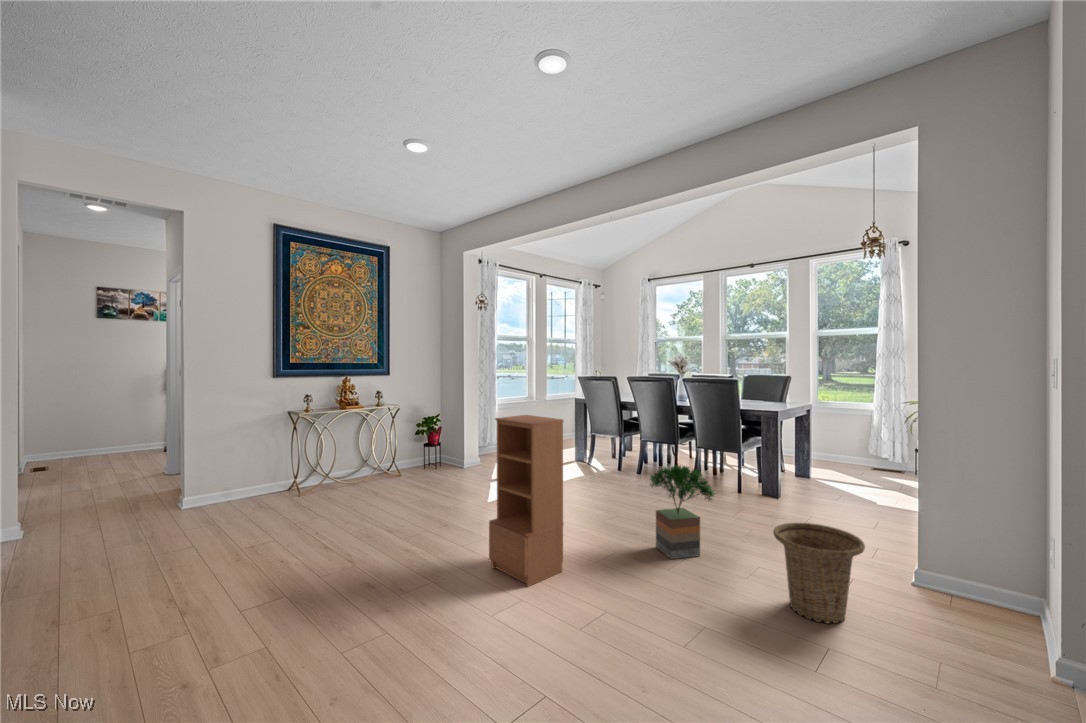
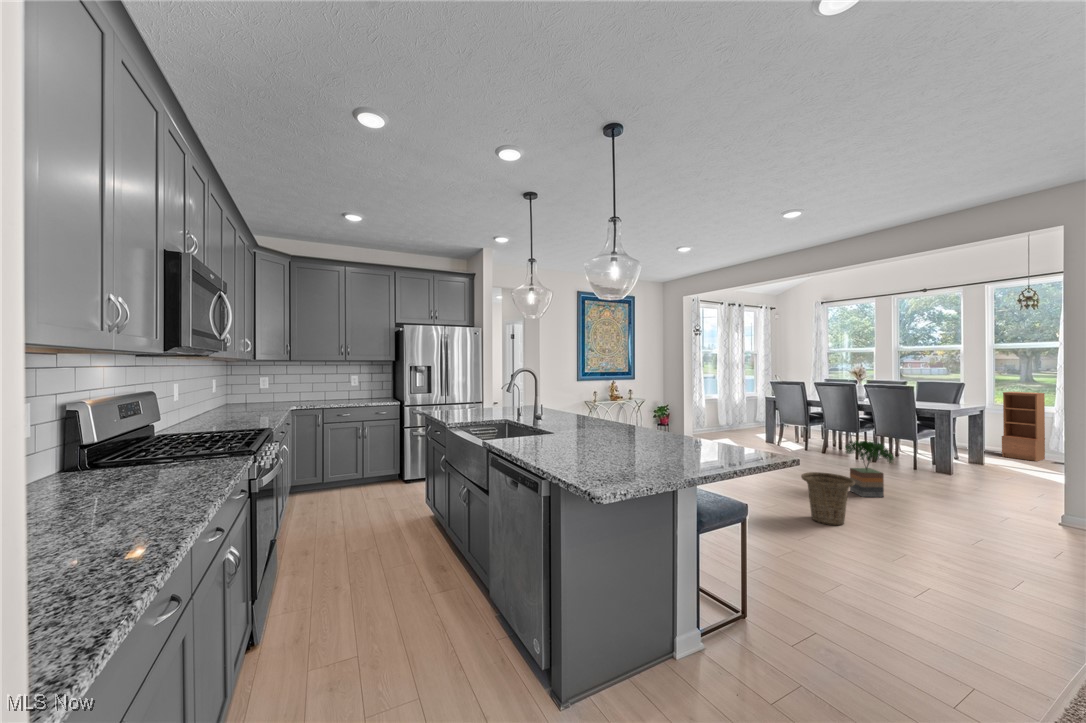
bookcase: present [489,415,564,586] -> present [1002,392,1045,461]
basket: present [773,523,865,623] -> present [801,472,855,525]

